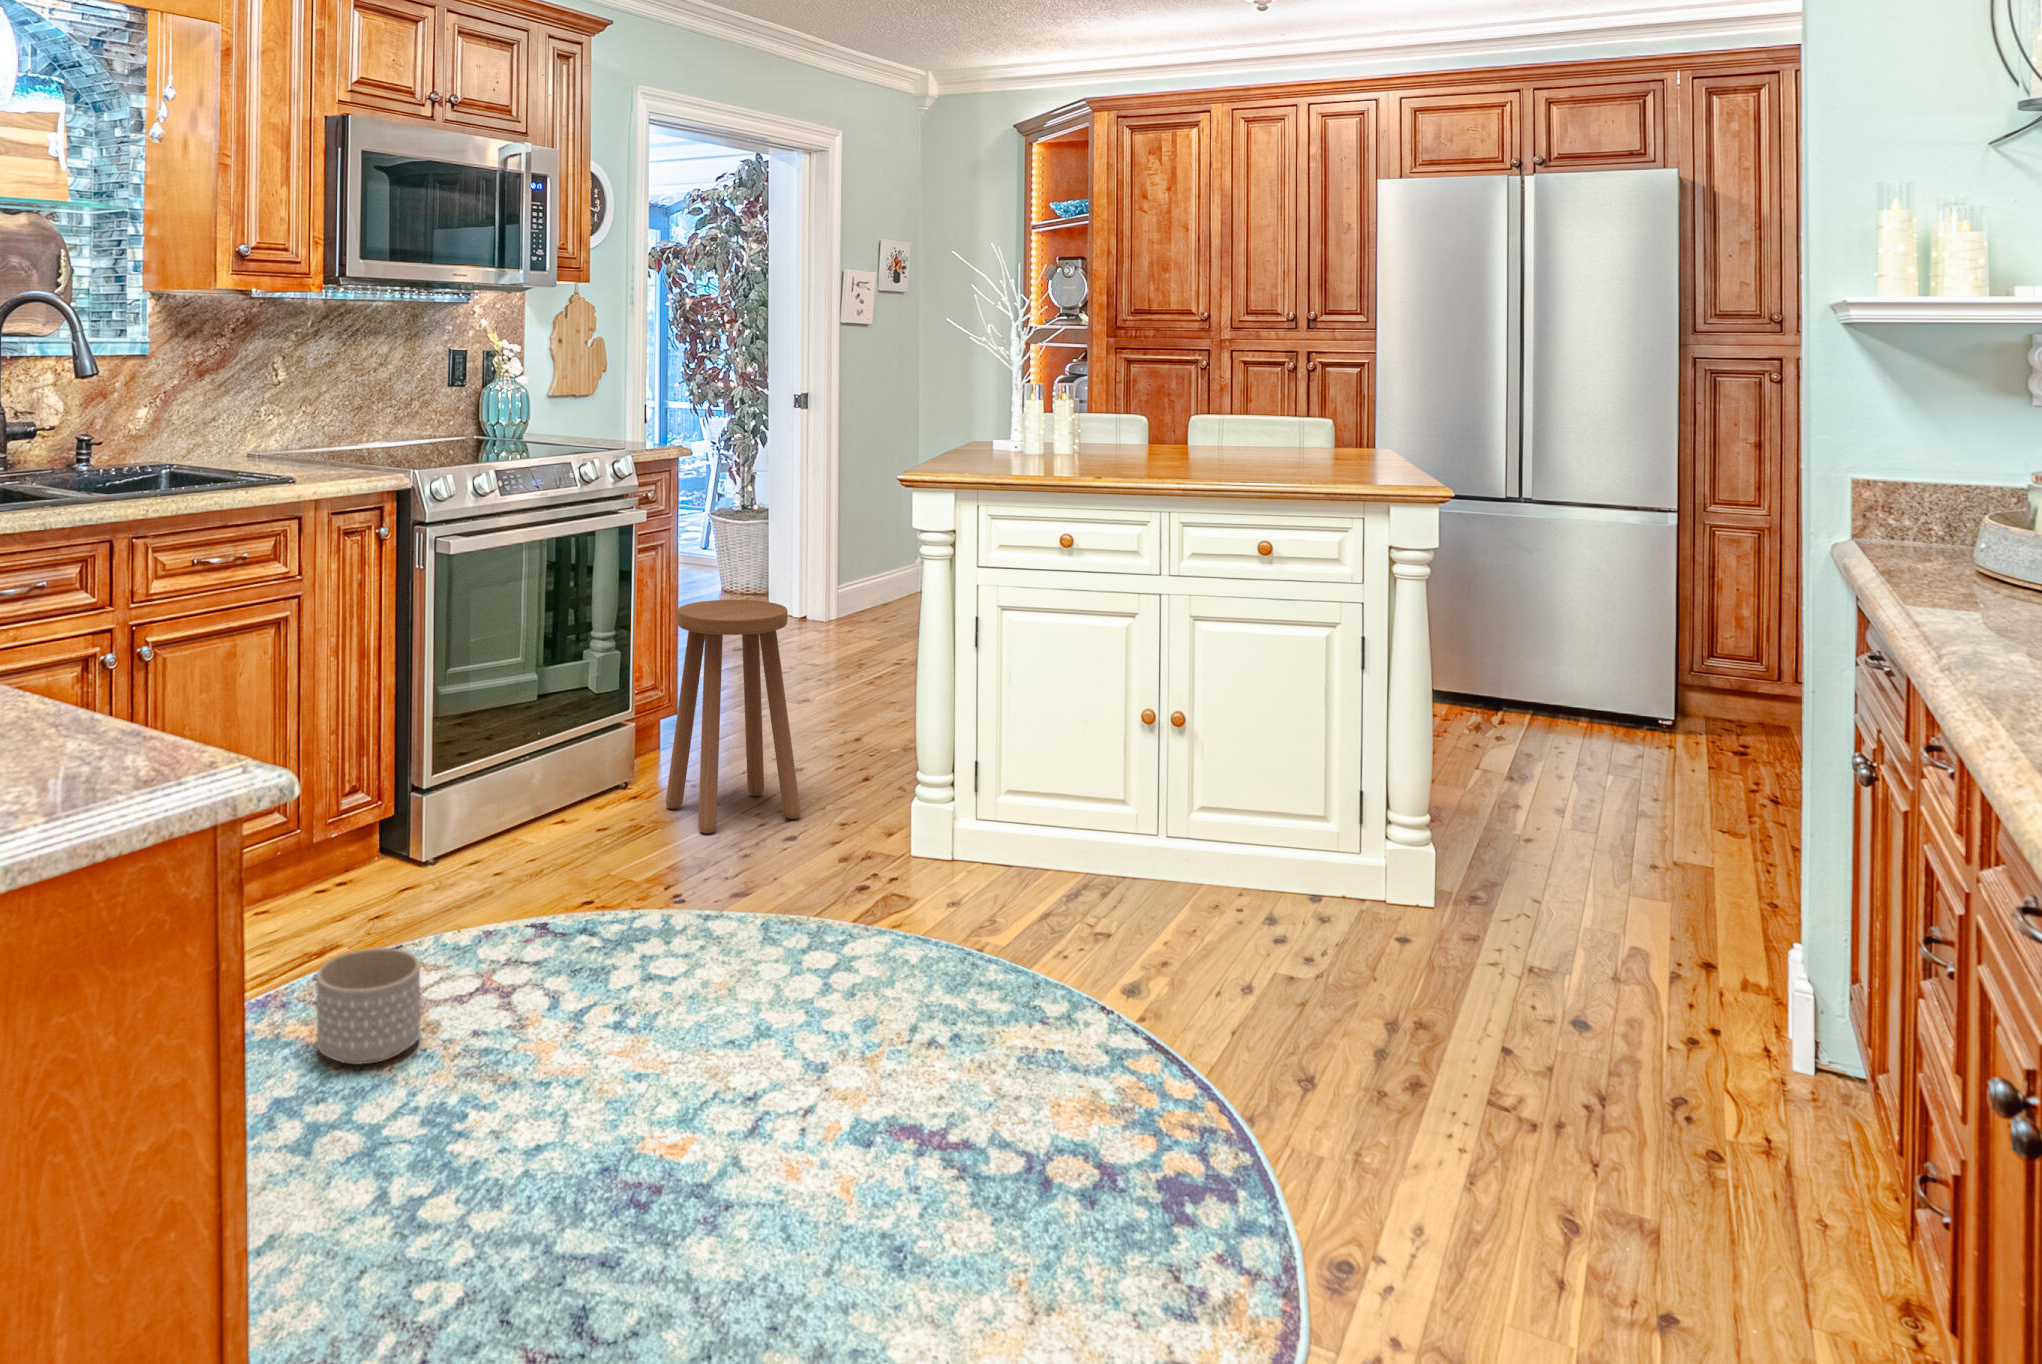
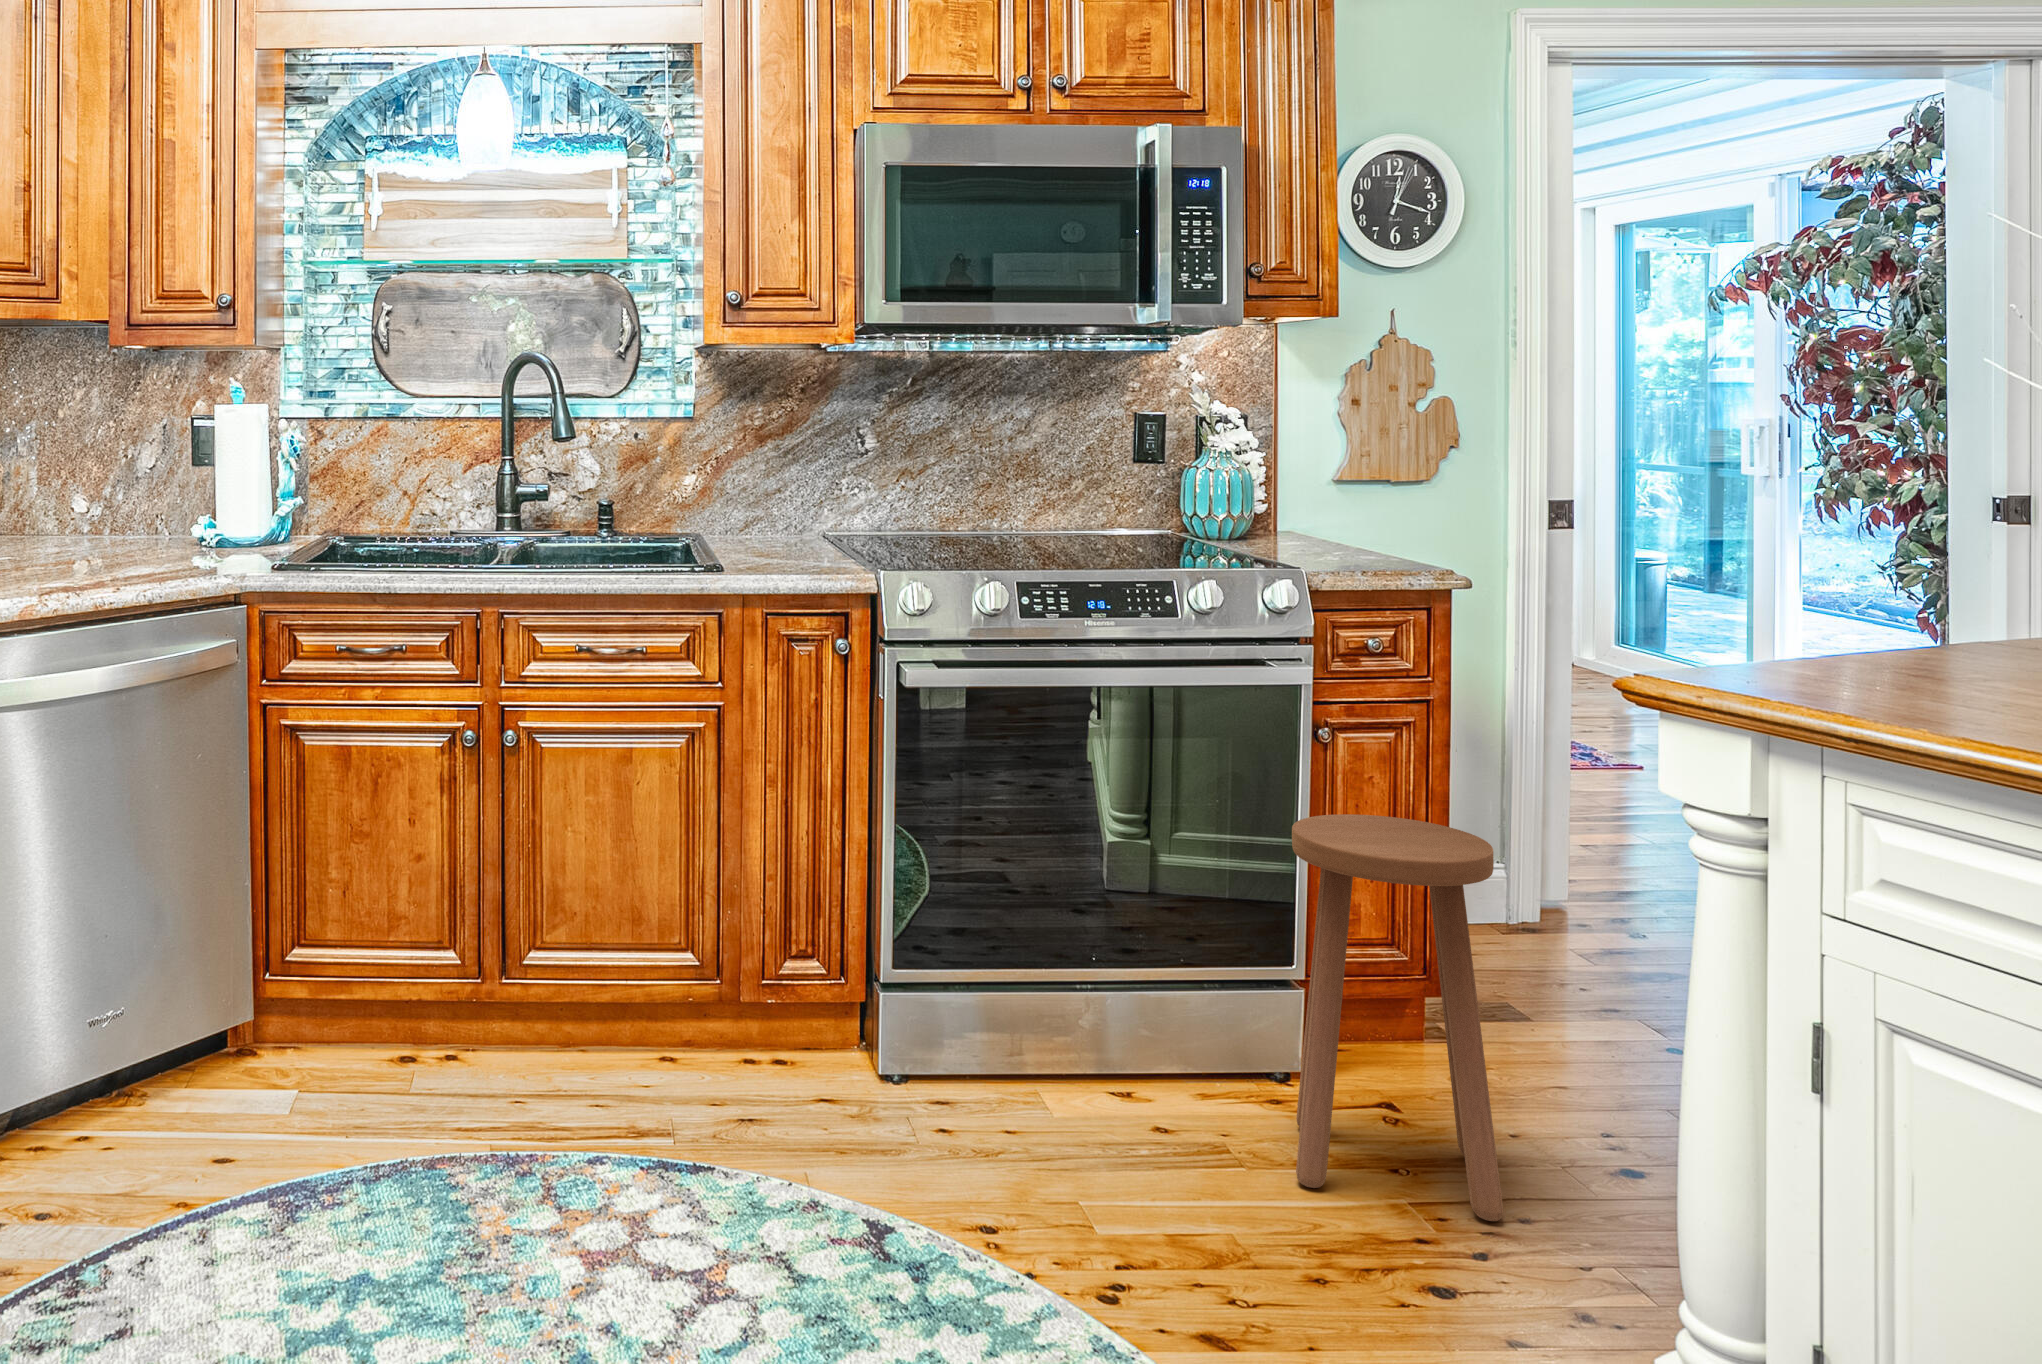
planter: present [316,948,420,1064] -> none [476,1144,600,1296]

